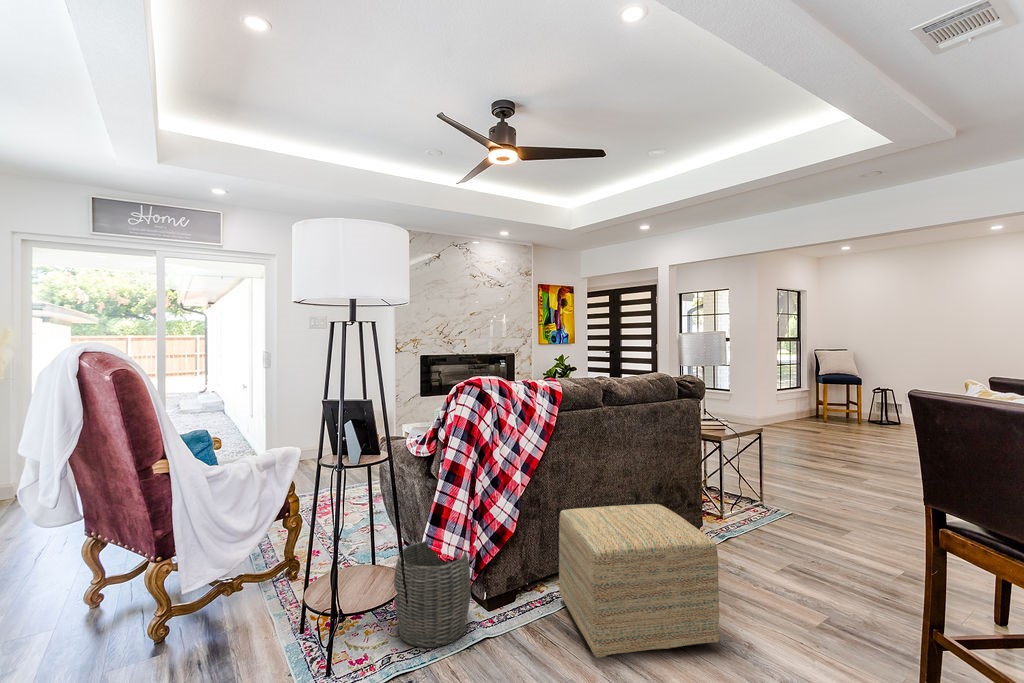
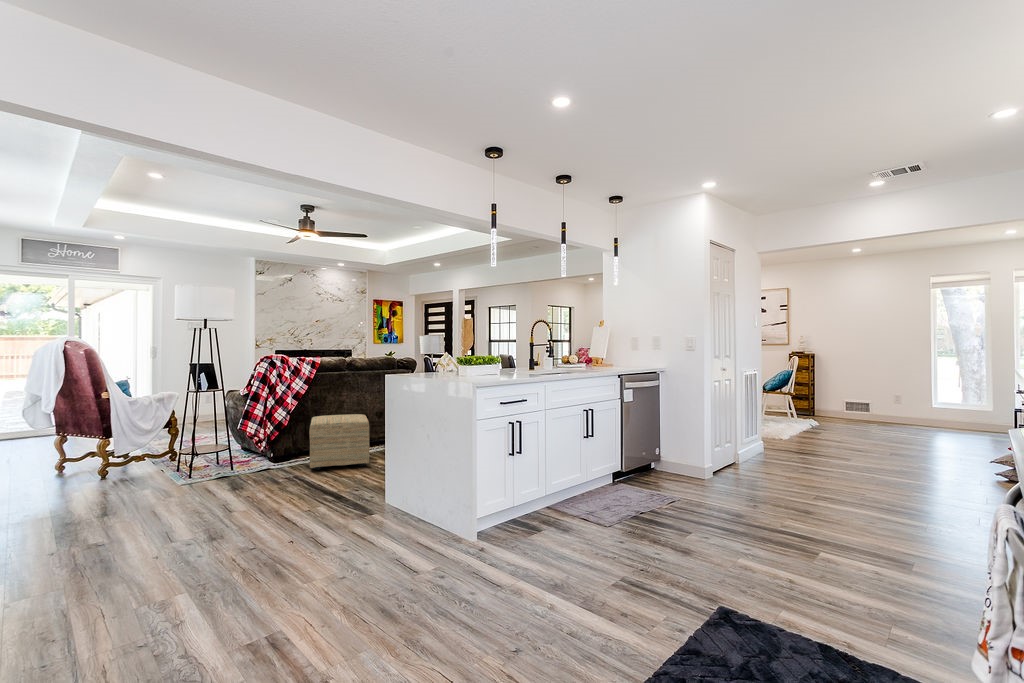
woven basket: present [394,541,471,648] -> none [224,431,263,472]

